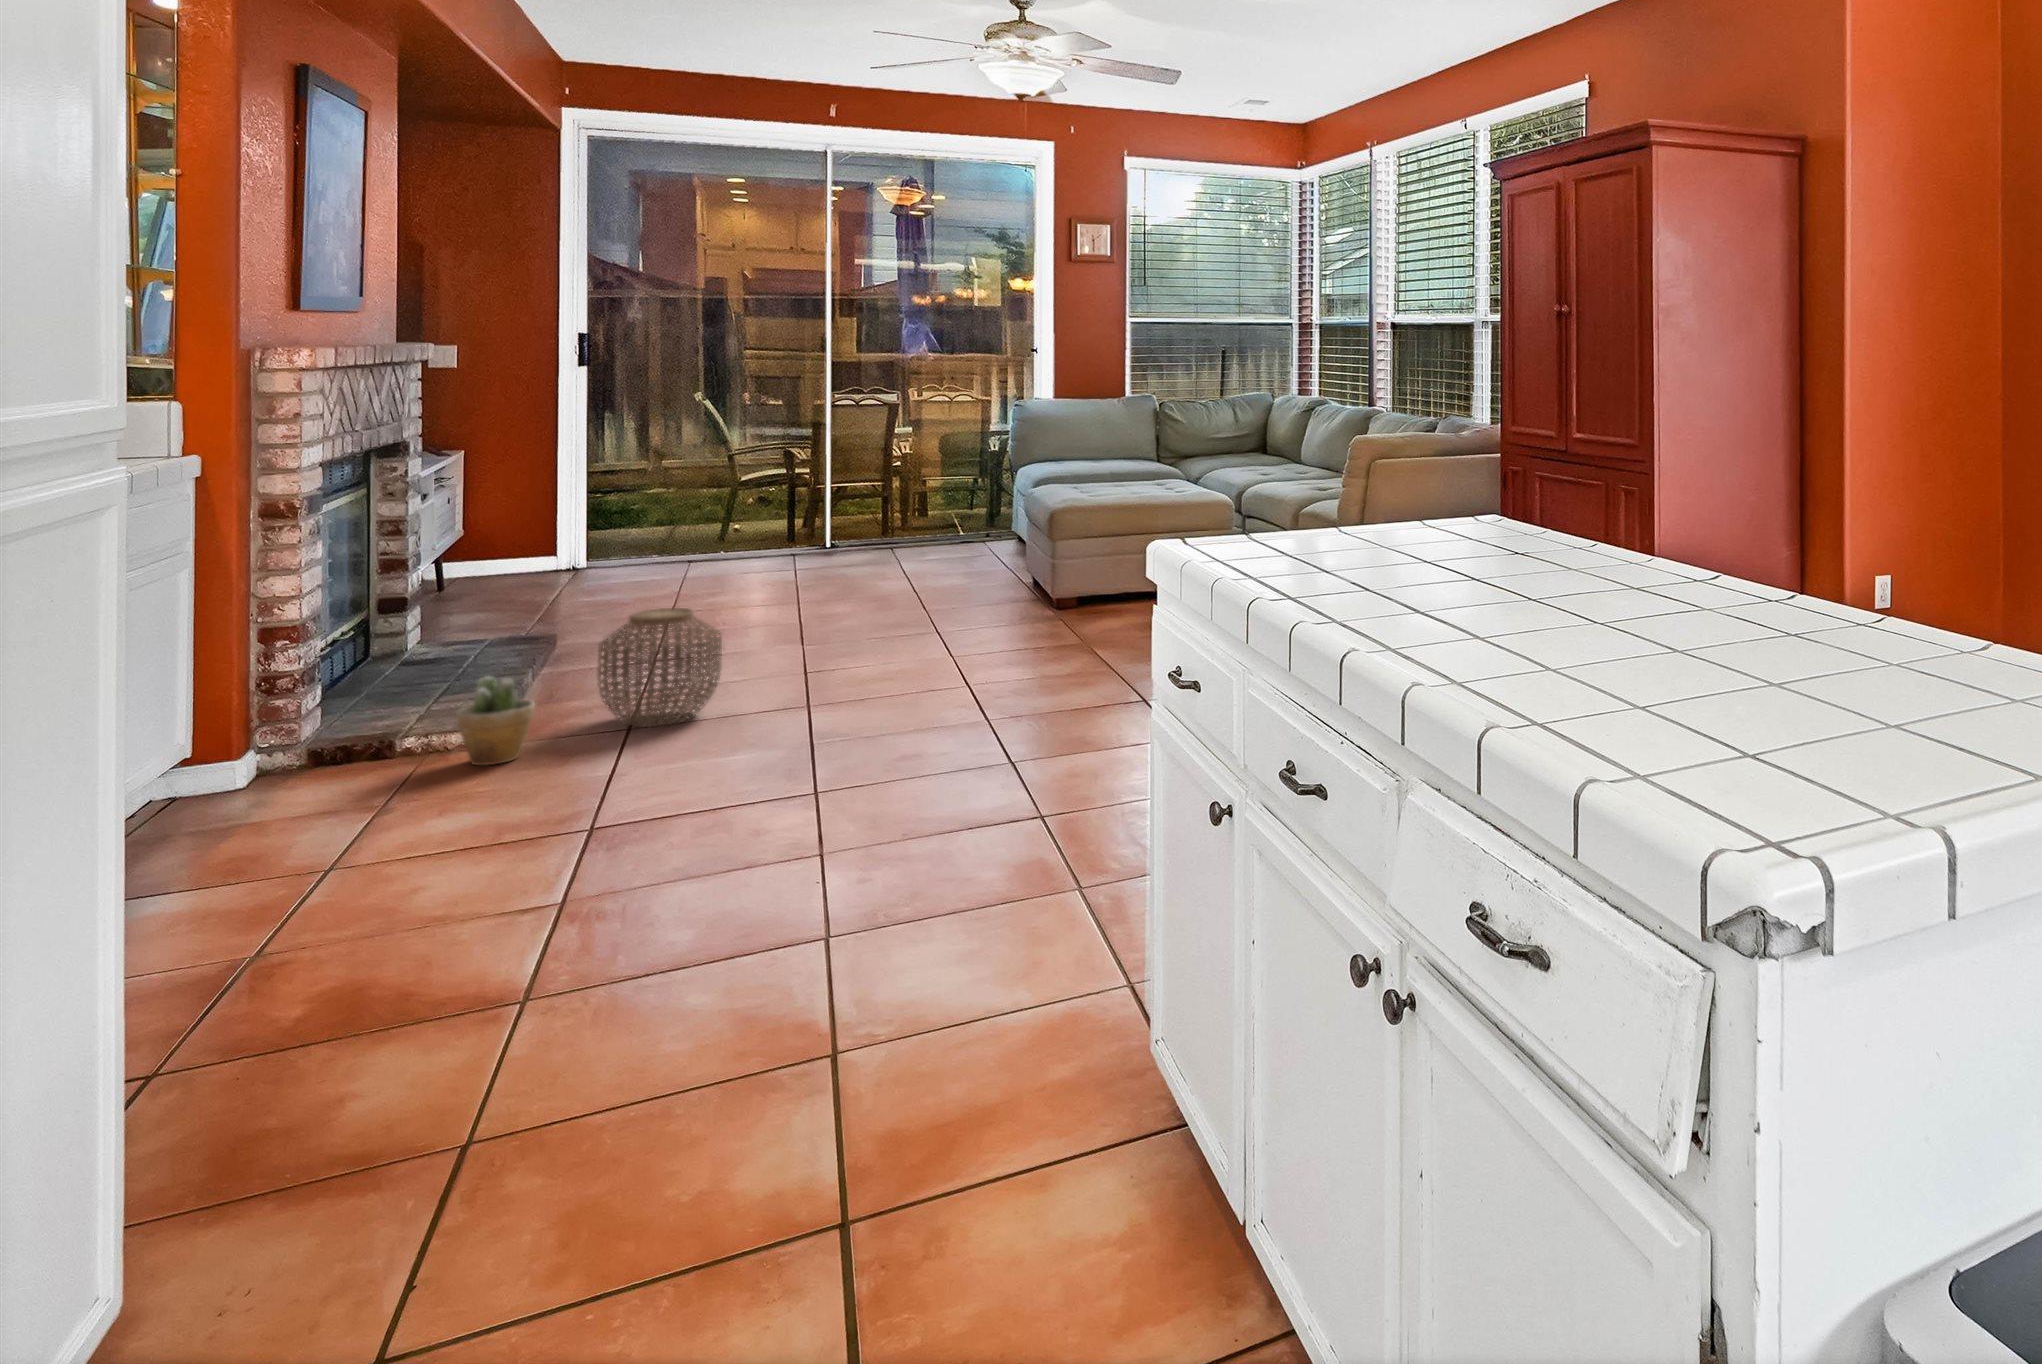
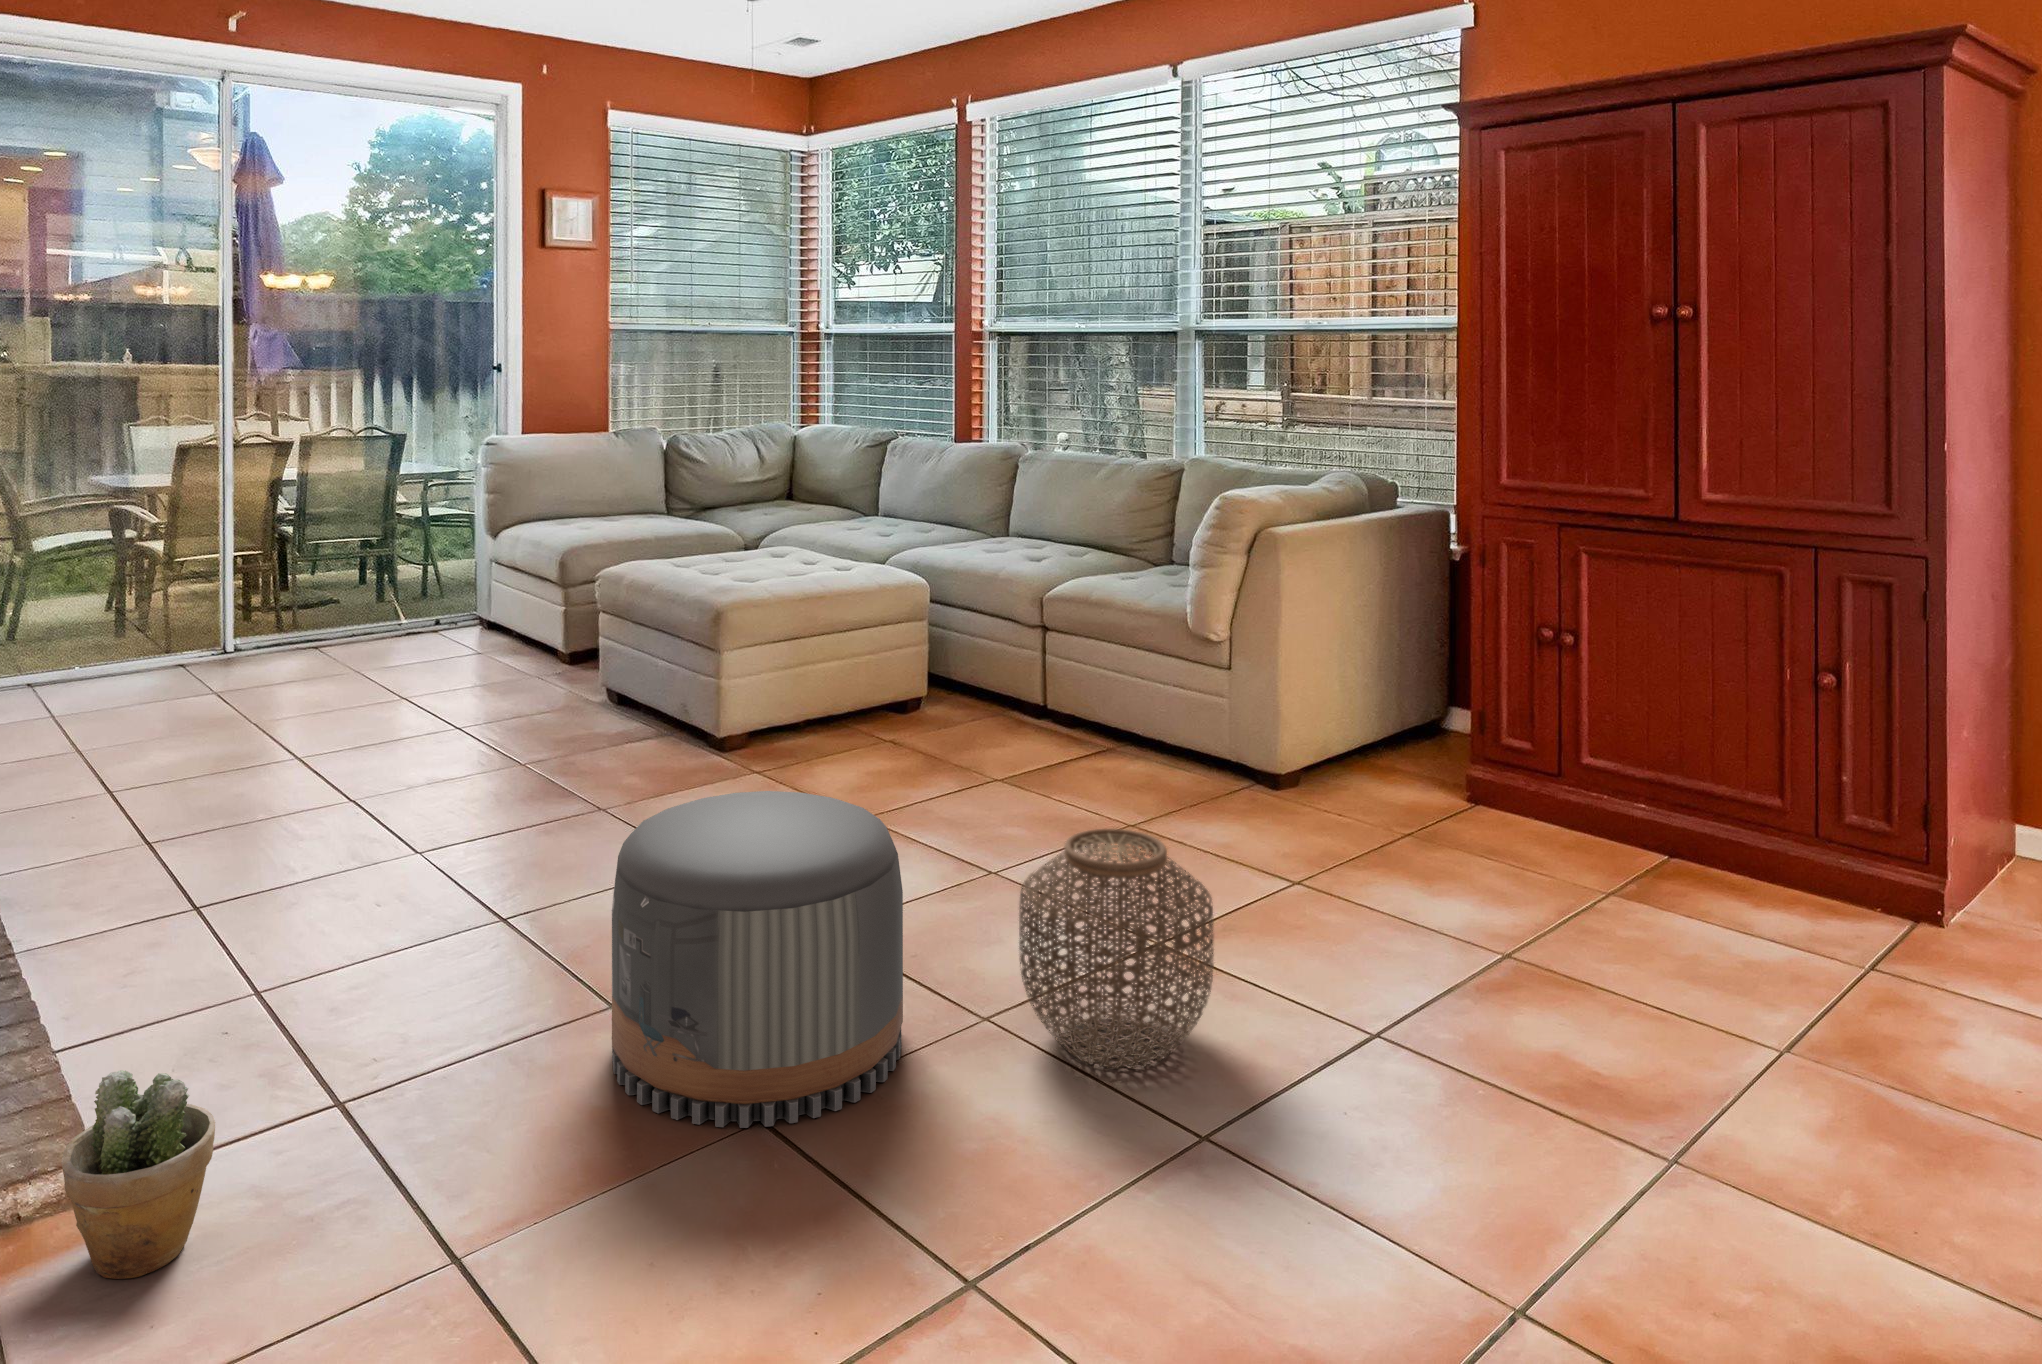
pouf: none [772,592,944,742] -> present [612,791,903,1128]
woven basket: present [598,608,722,727] -> present [1019,829,1214,1069]

